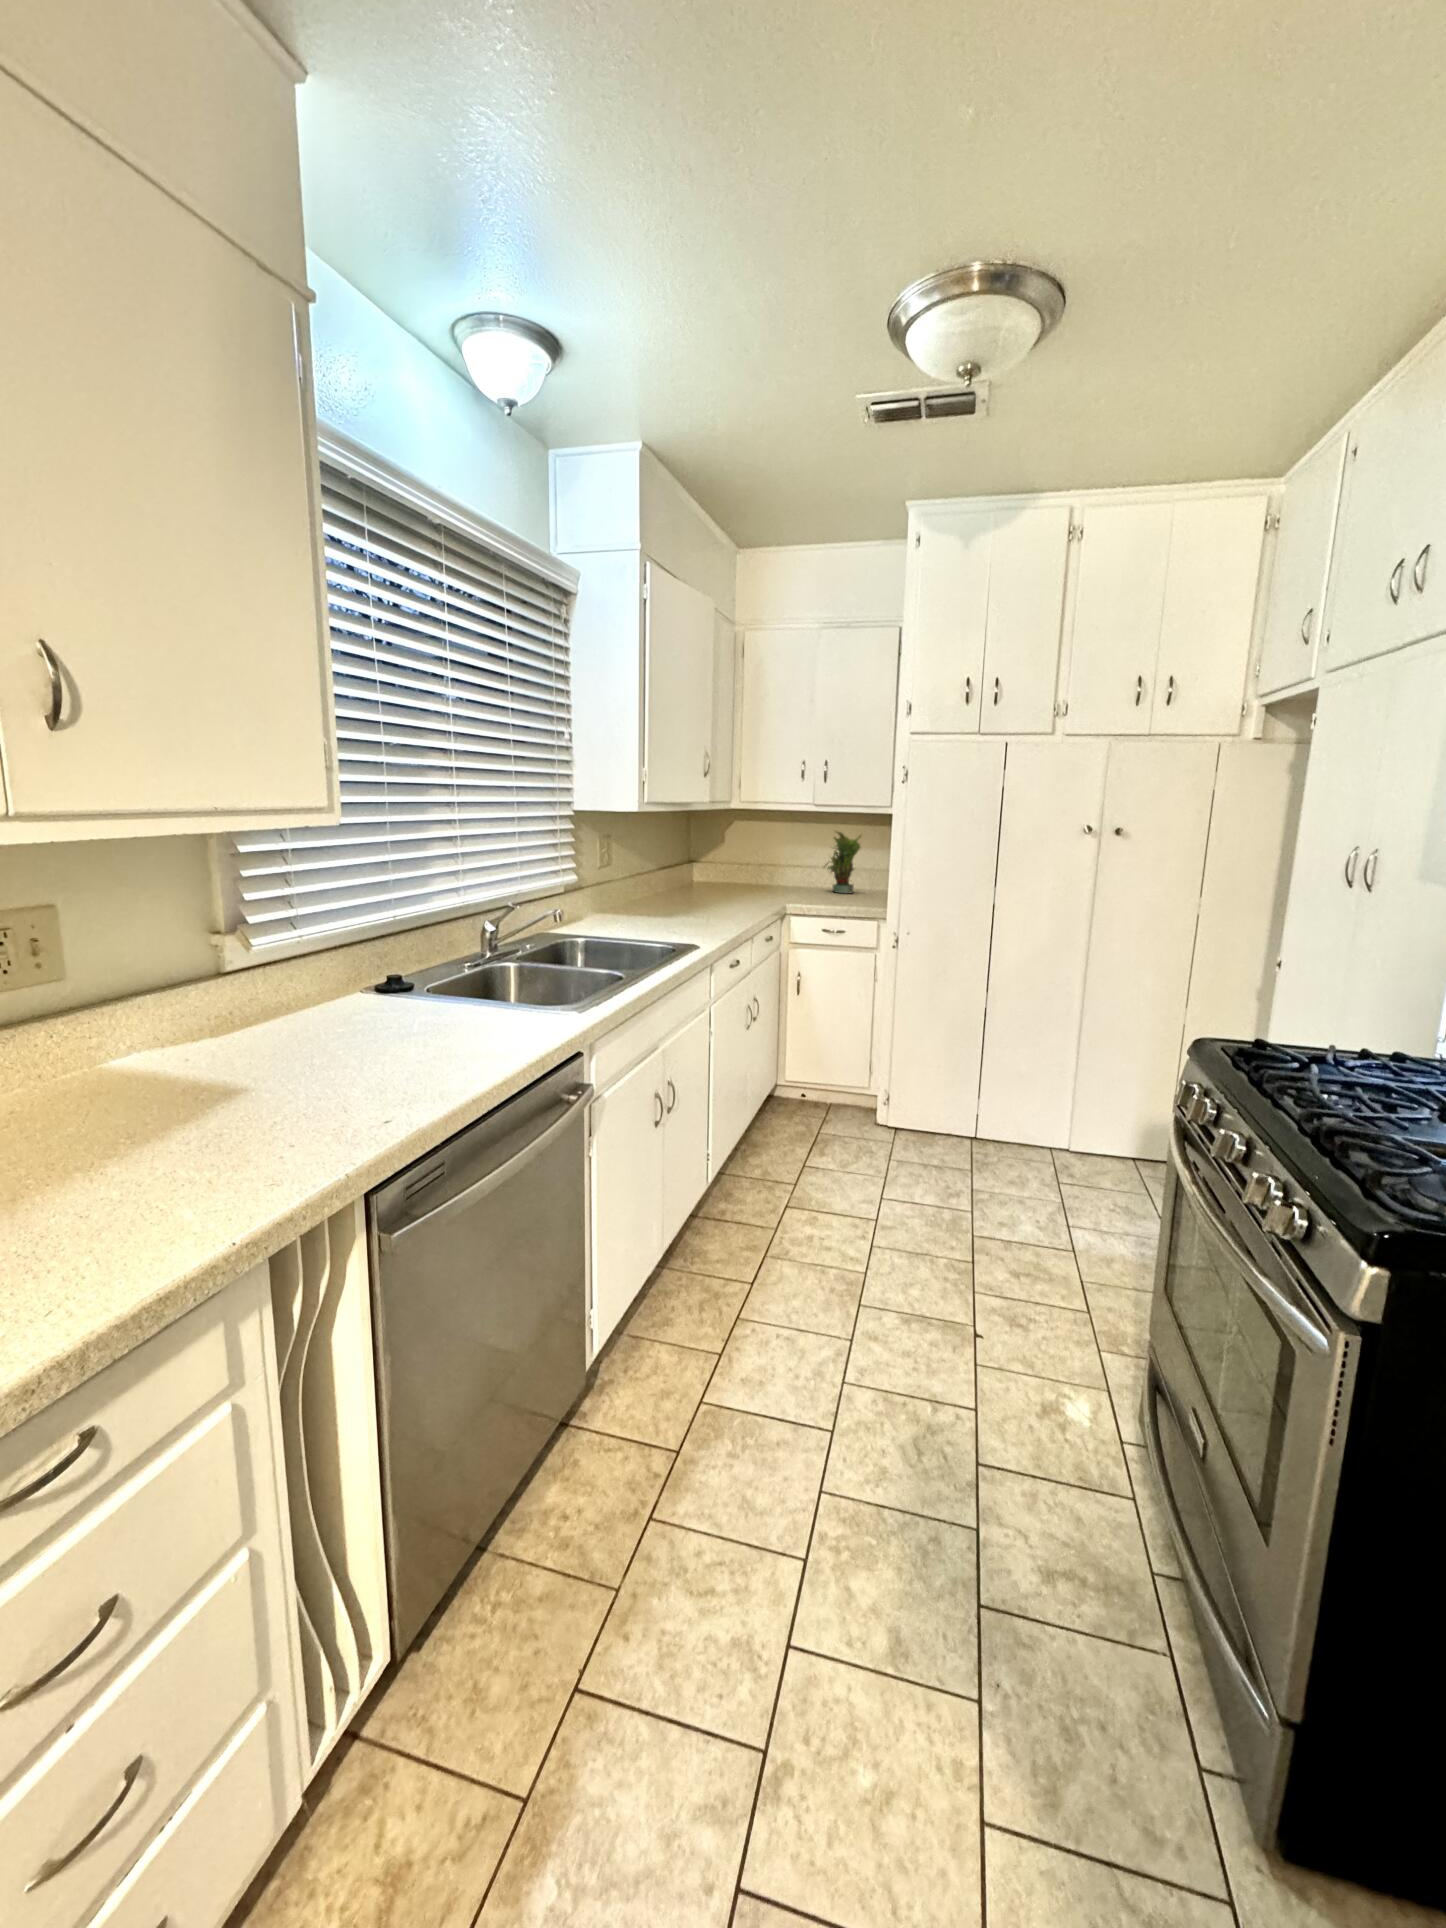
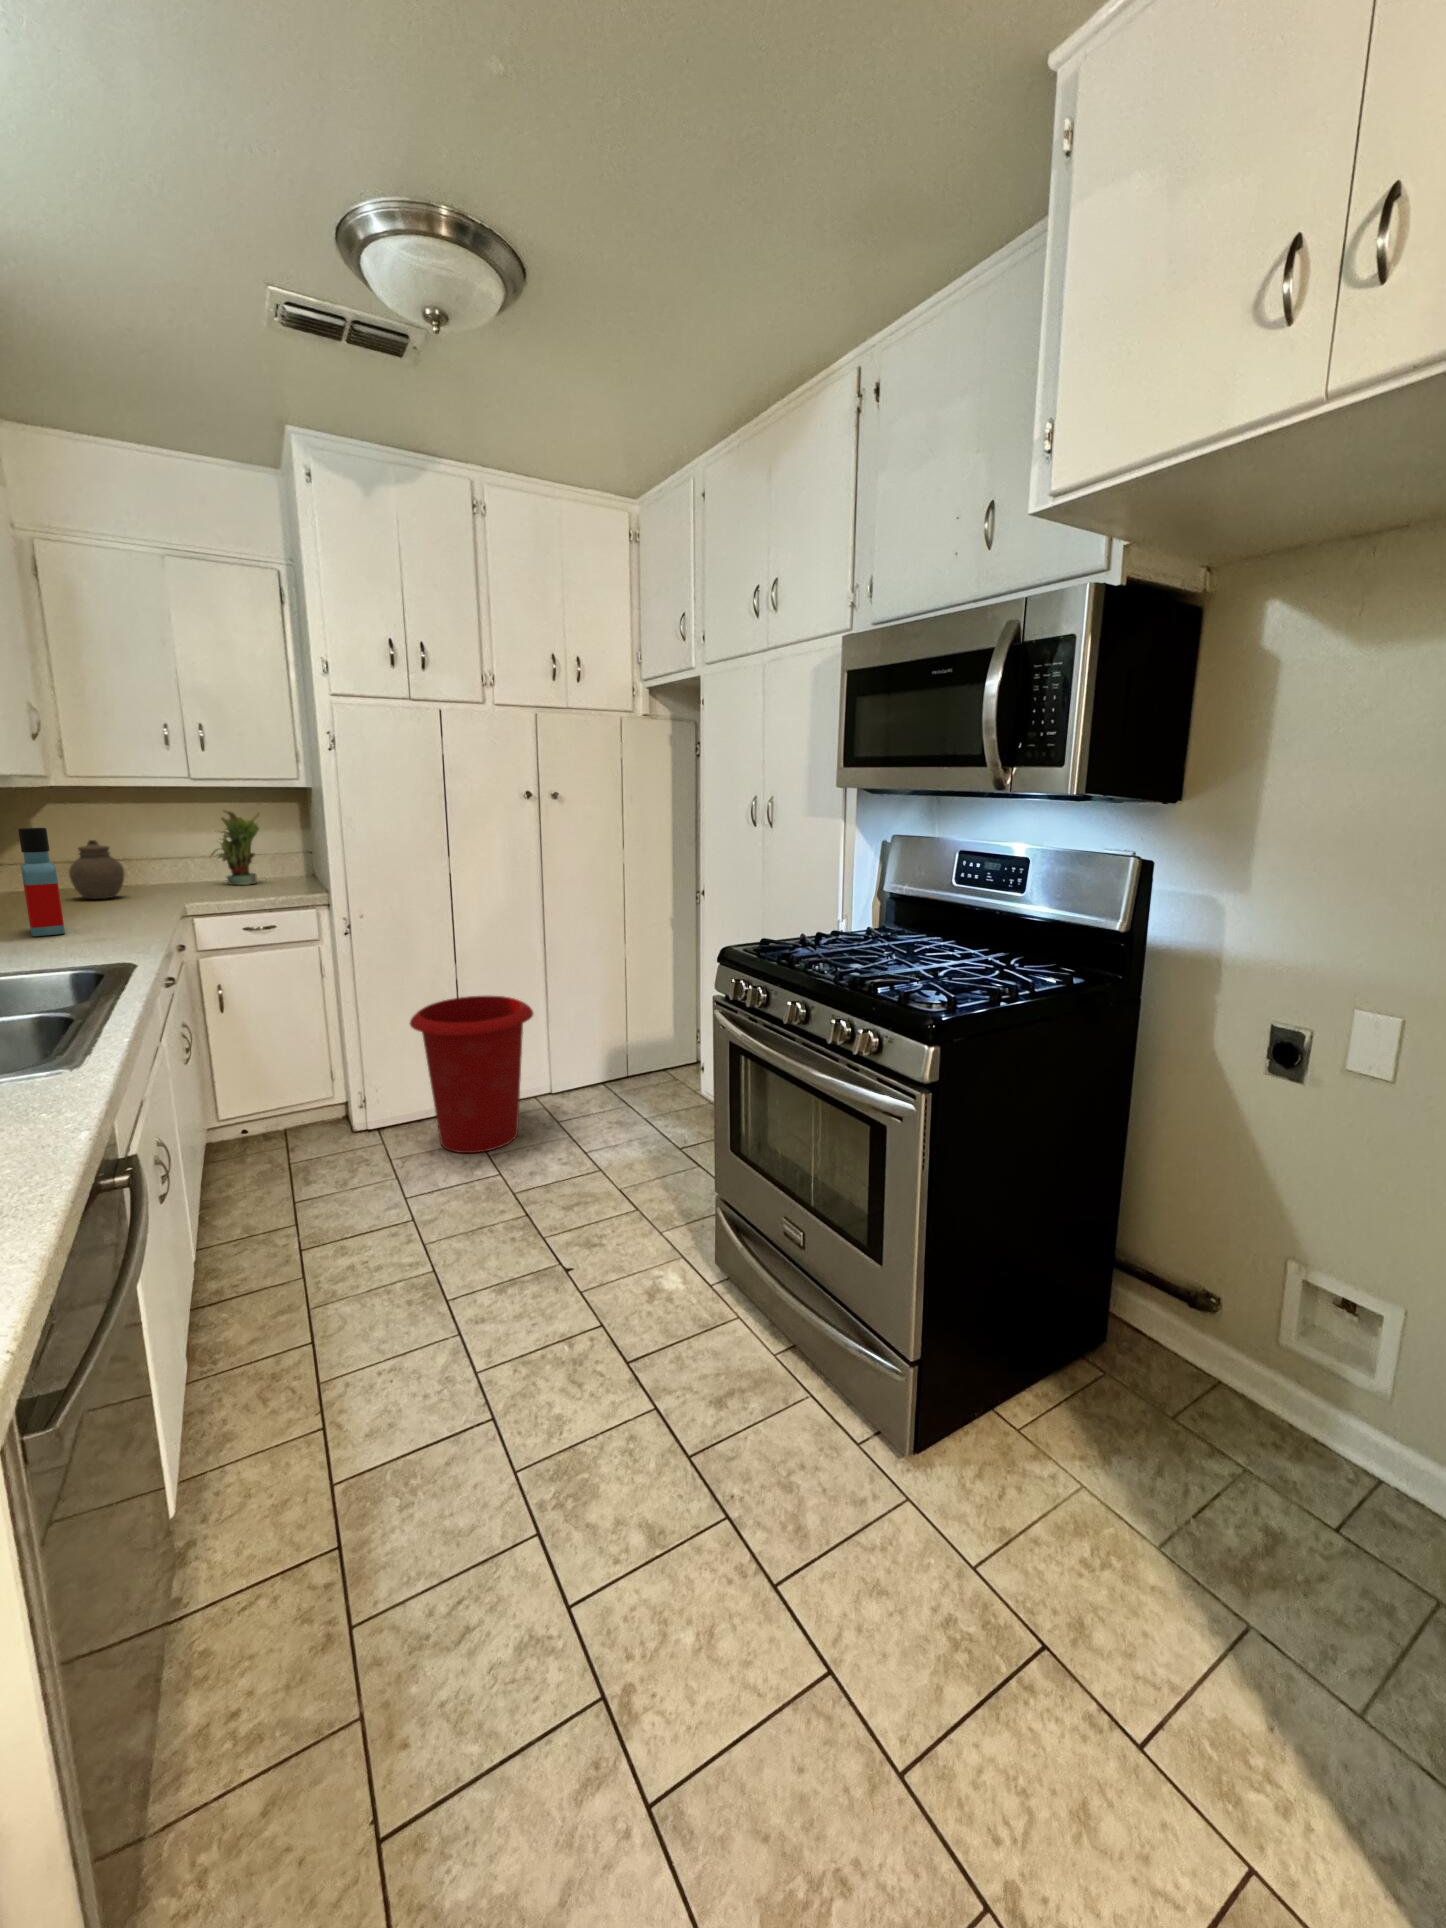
bottle: none [672,838,696,916] -> present [18,828,65,936]
jar: none [726,848,759,893] -> present [69,840,125,899]
waste bin: none [926,1026,1048,1185] -> present [410,996,533,1153]

